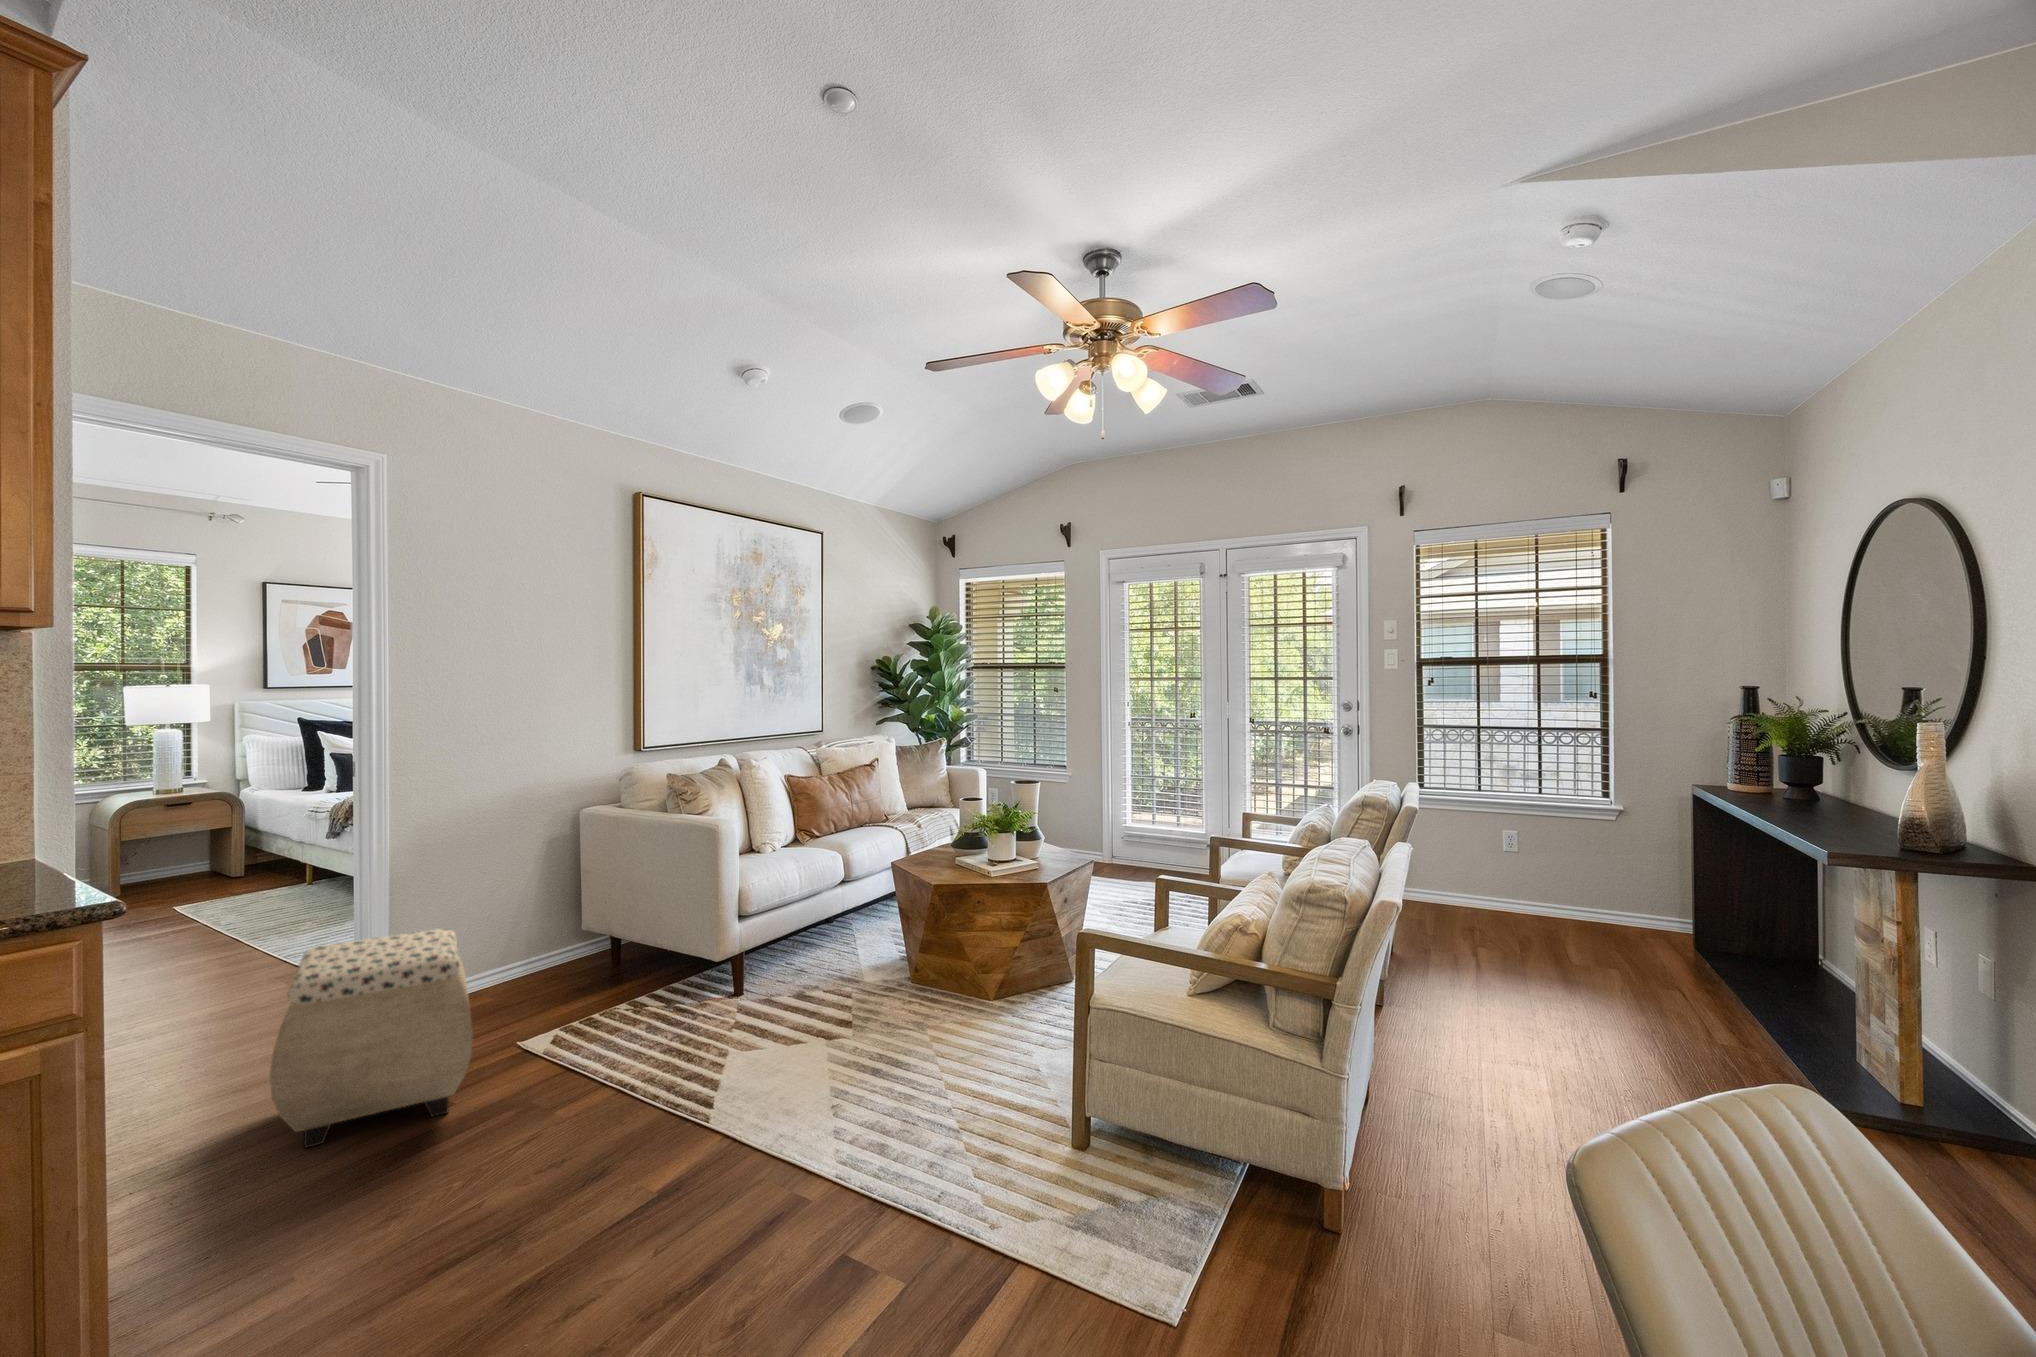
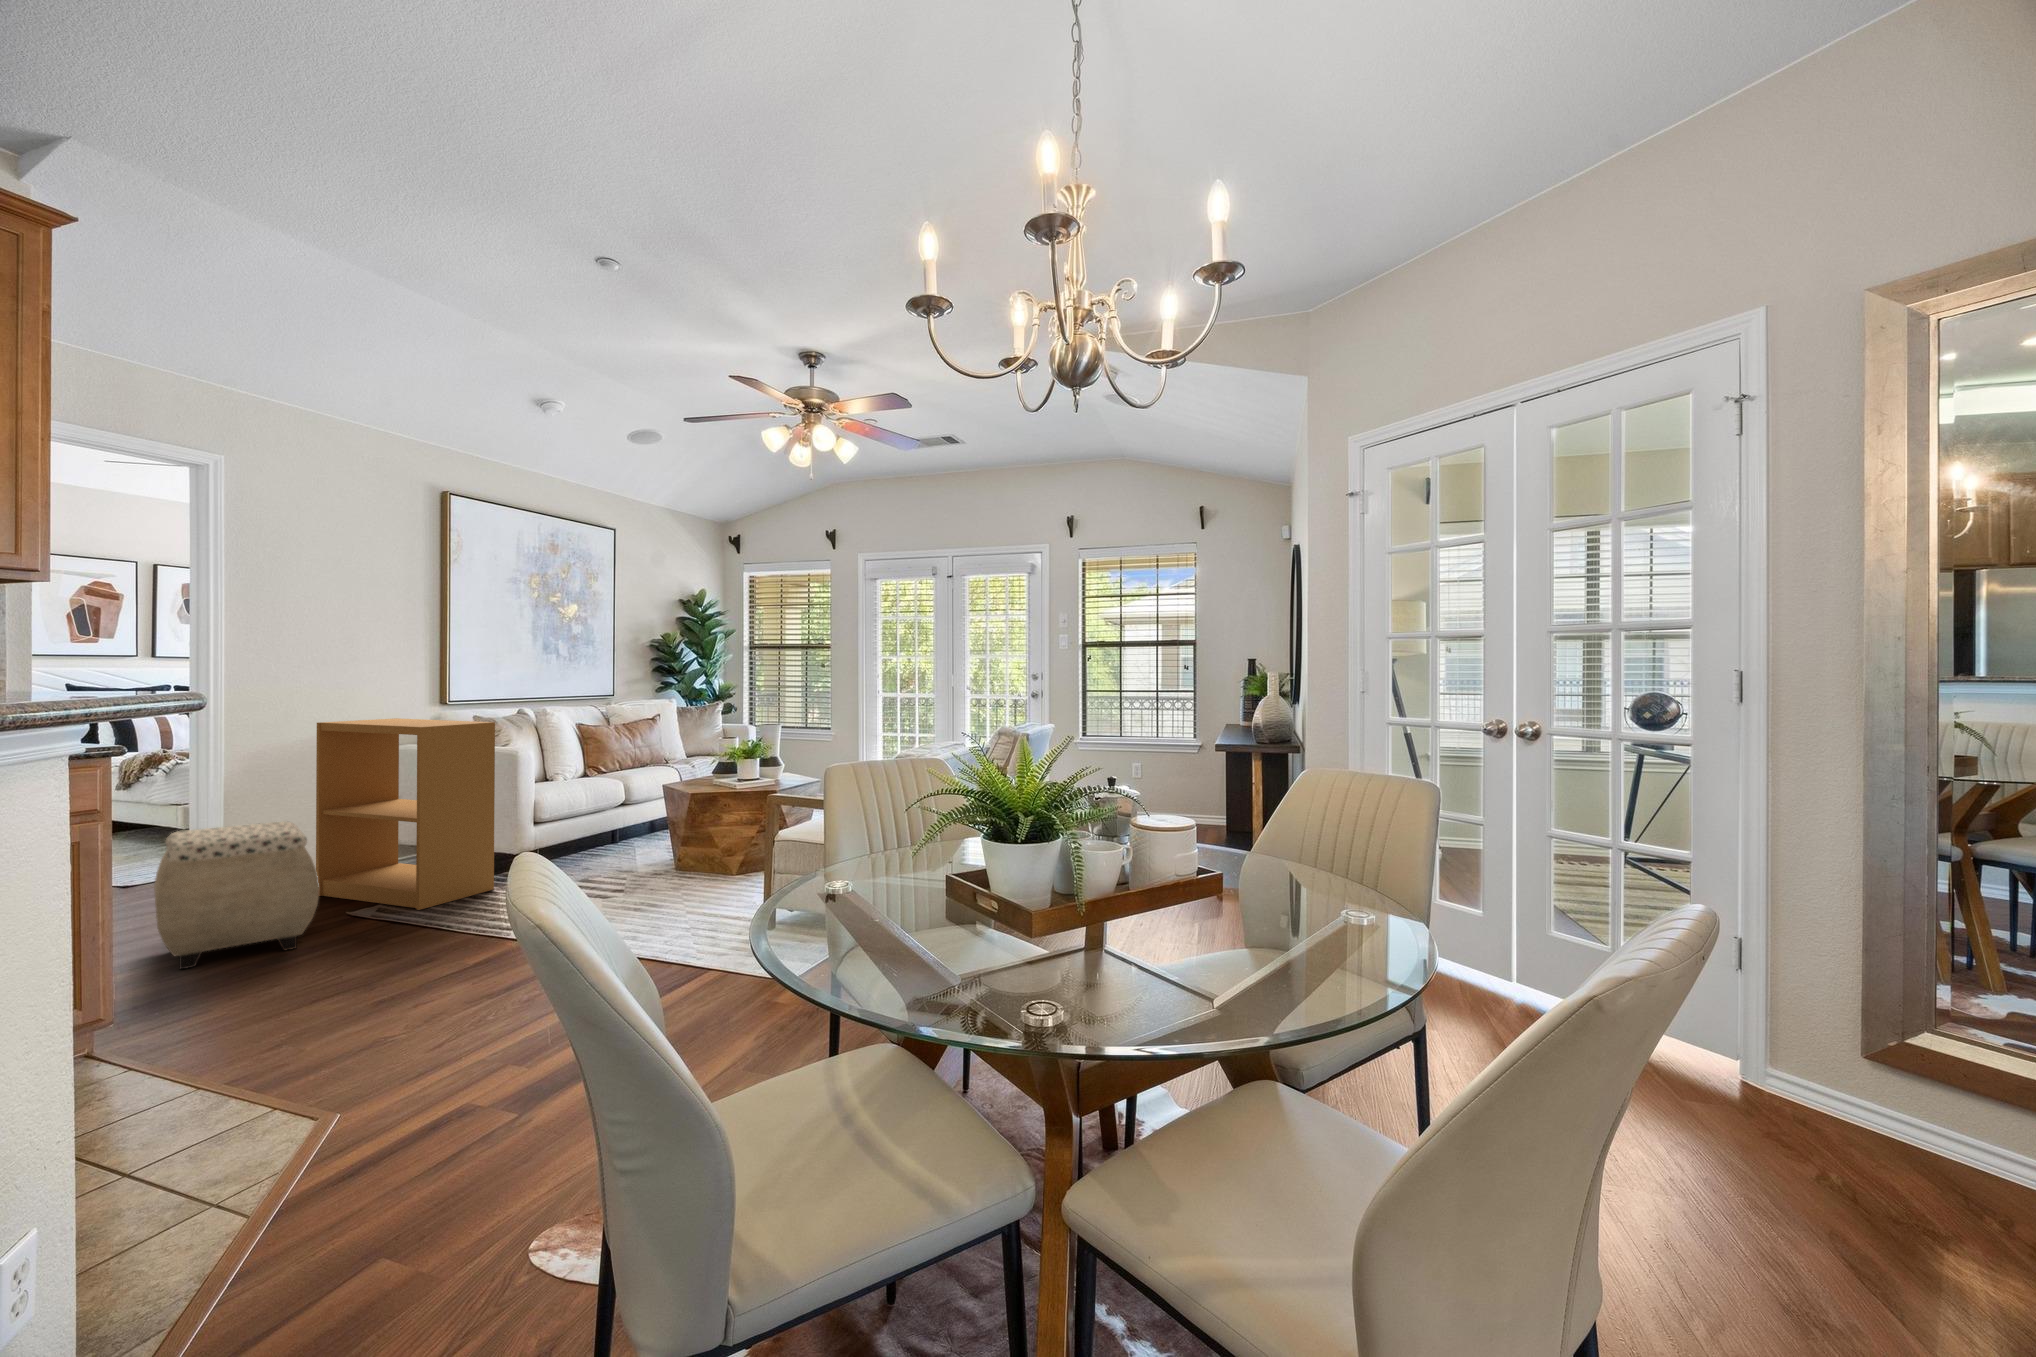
bookshelf: none [491,776,692,1041] -> present [316,718,495,910]

